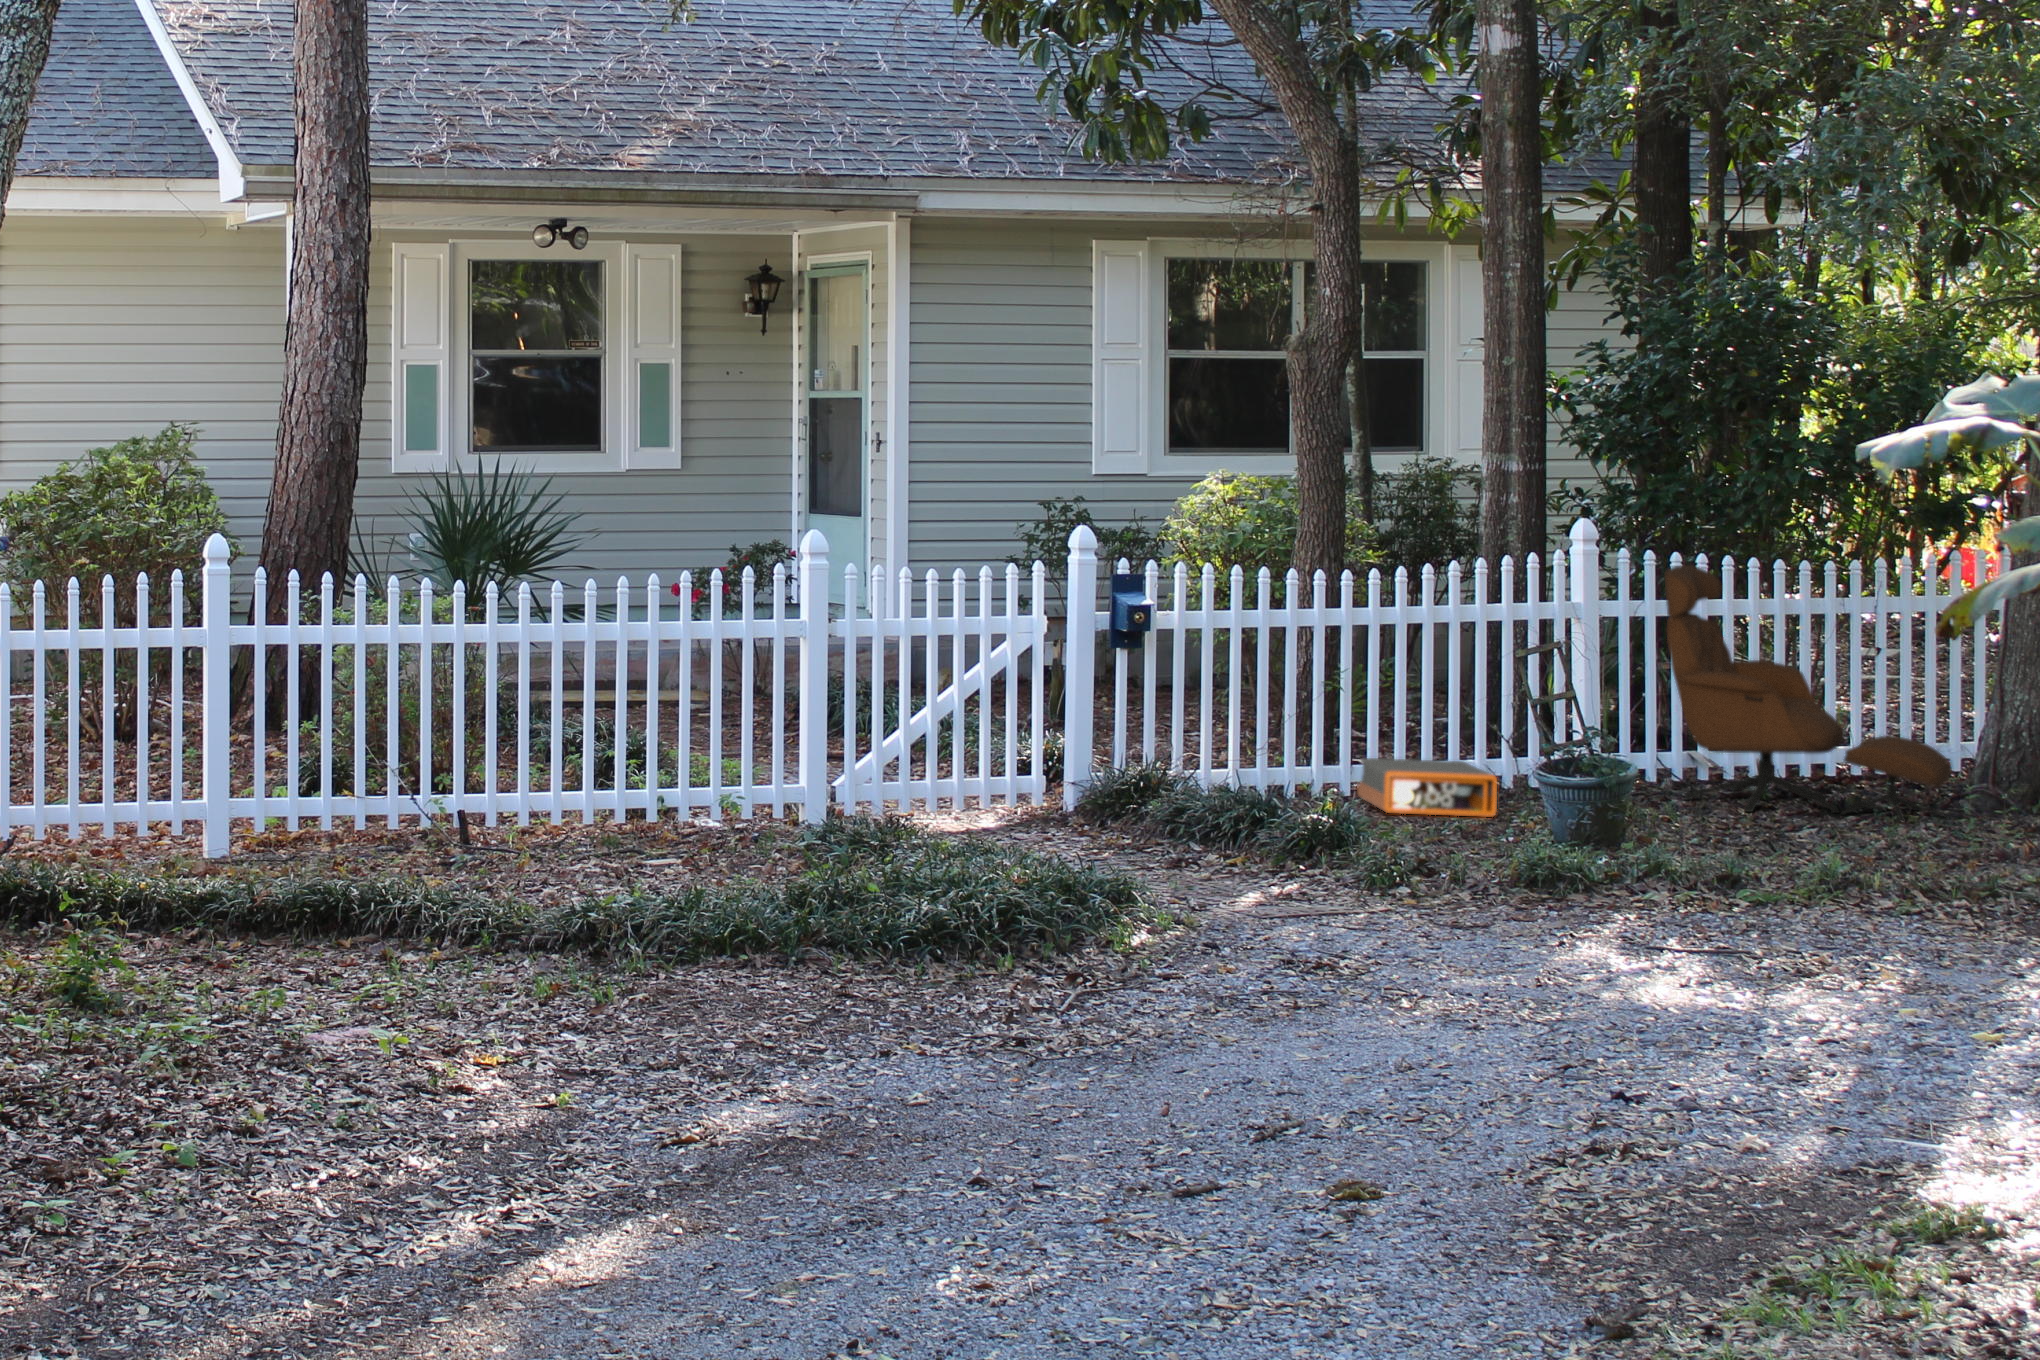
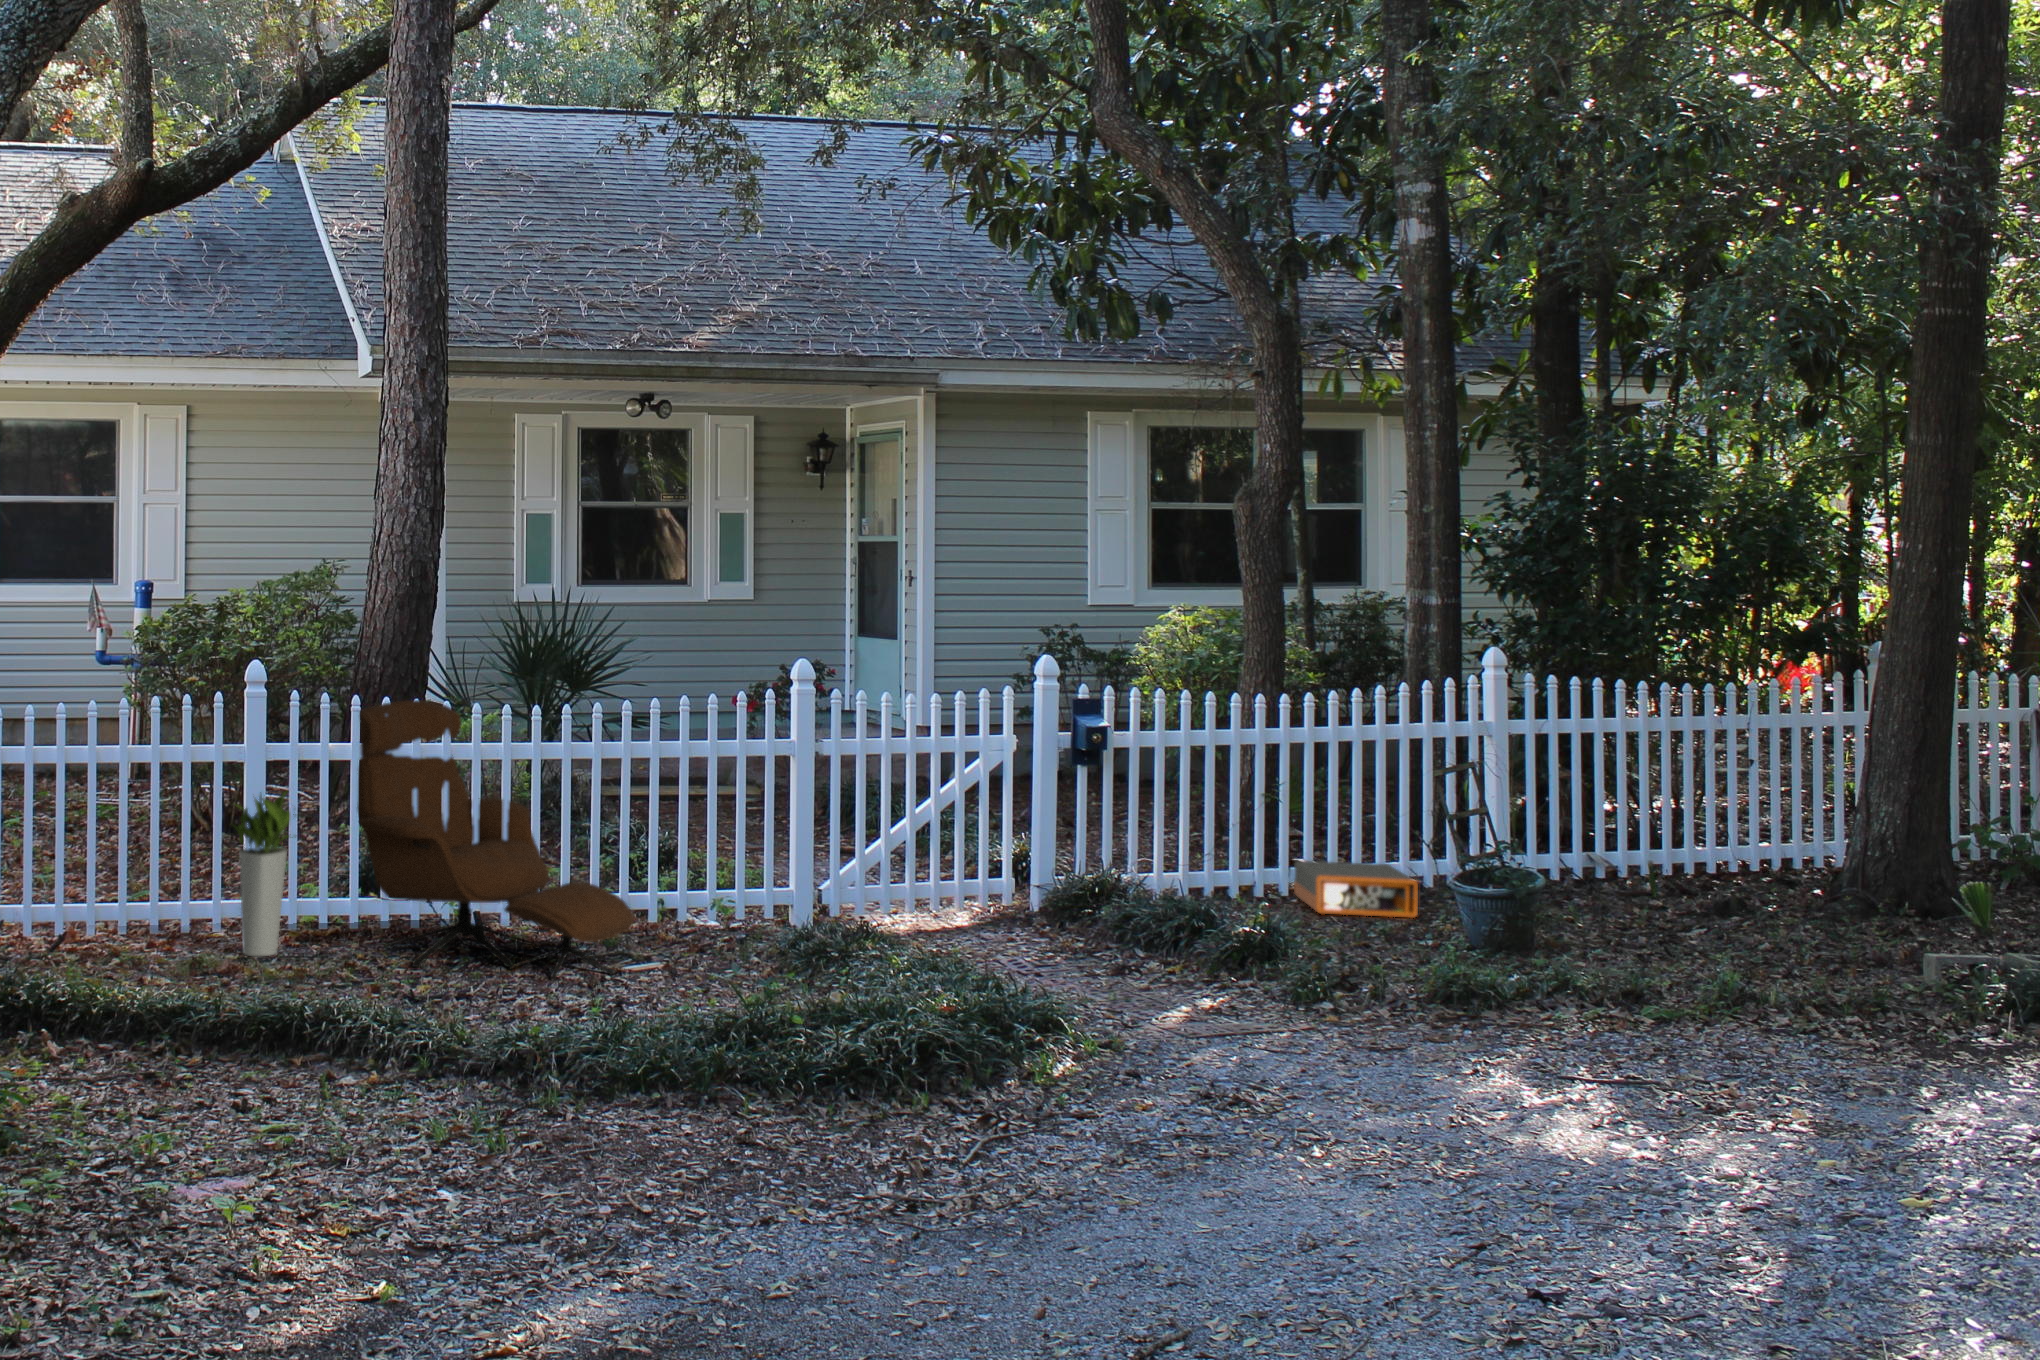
lounge chair: present [1665,565,1952,823] -> present [357,700,634,981]
planter: none [190,673,272,854] -> present [234,792,294,956]

